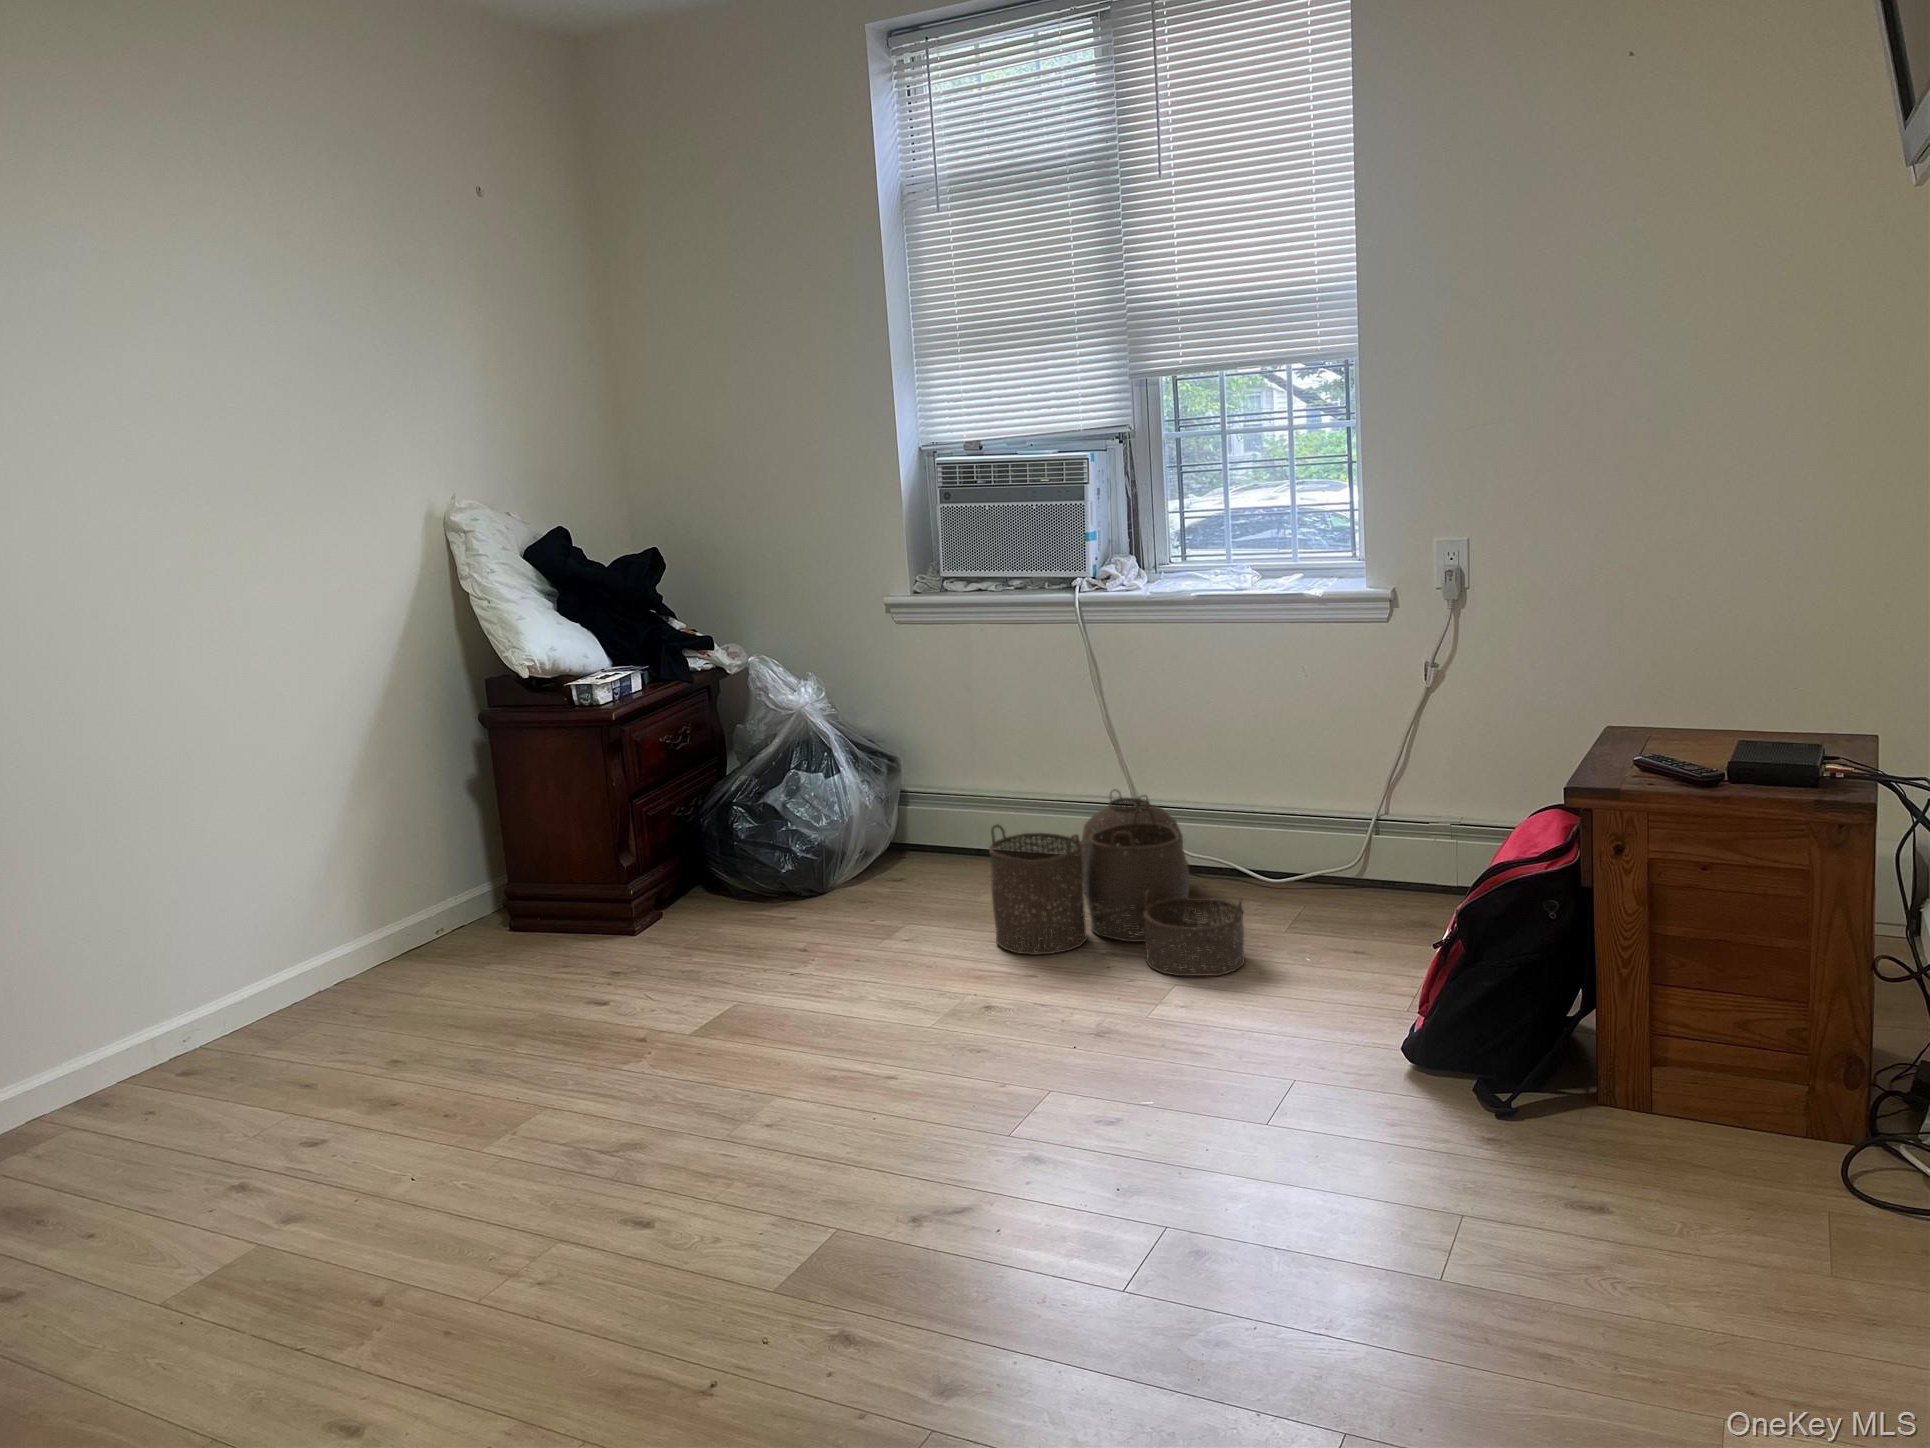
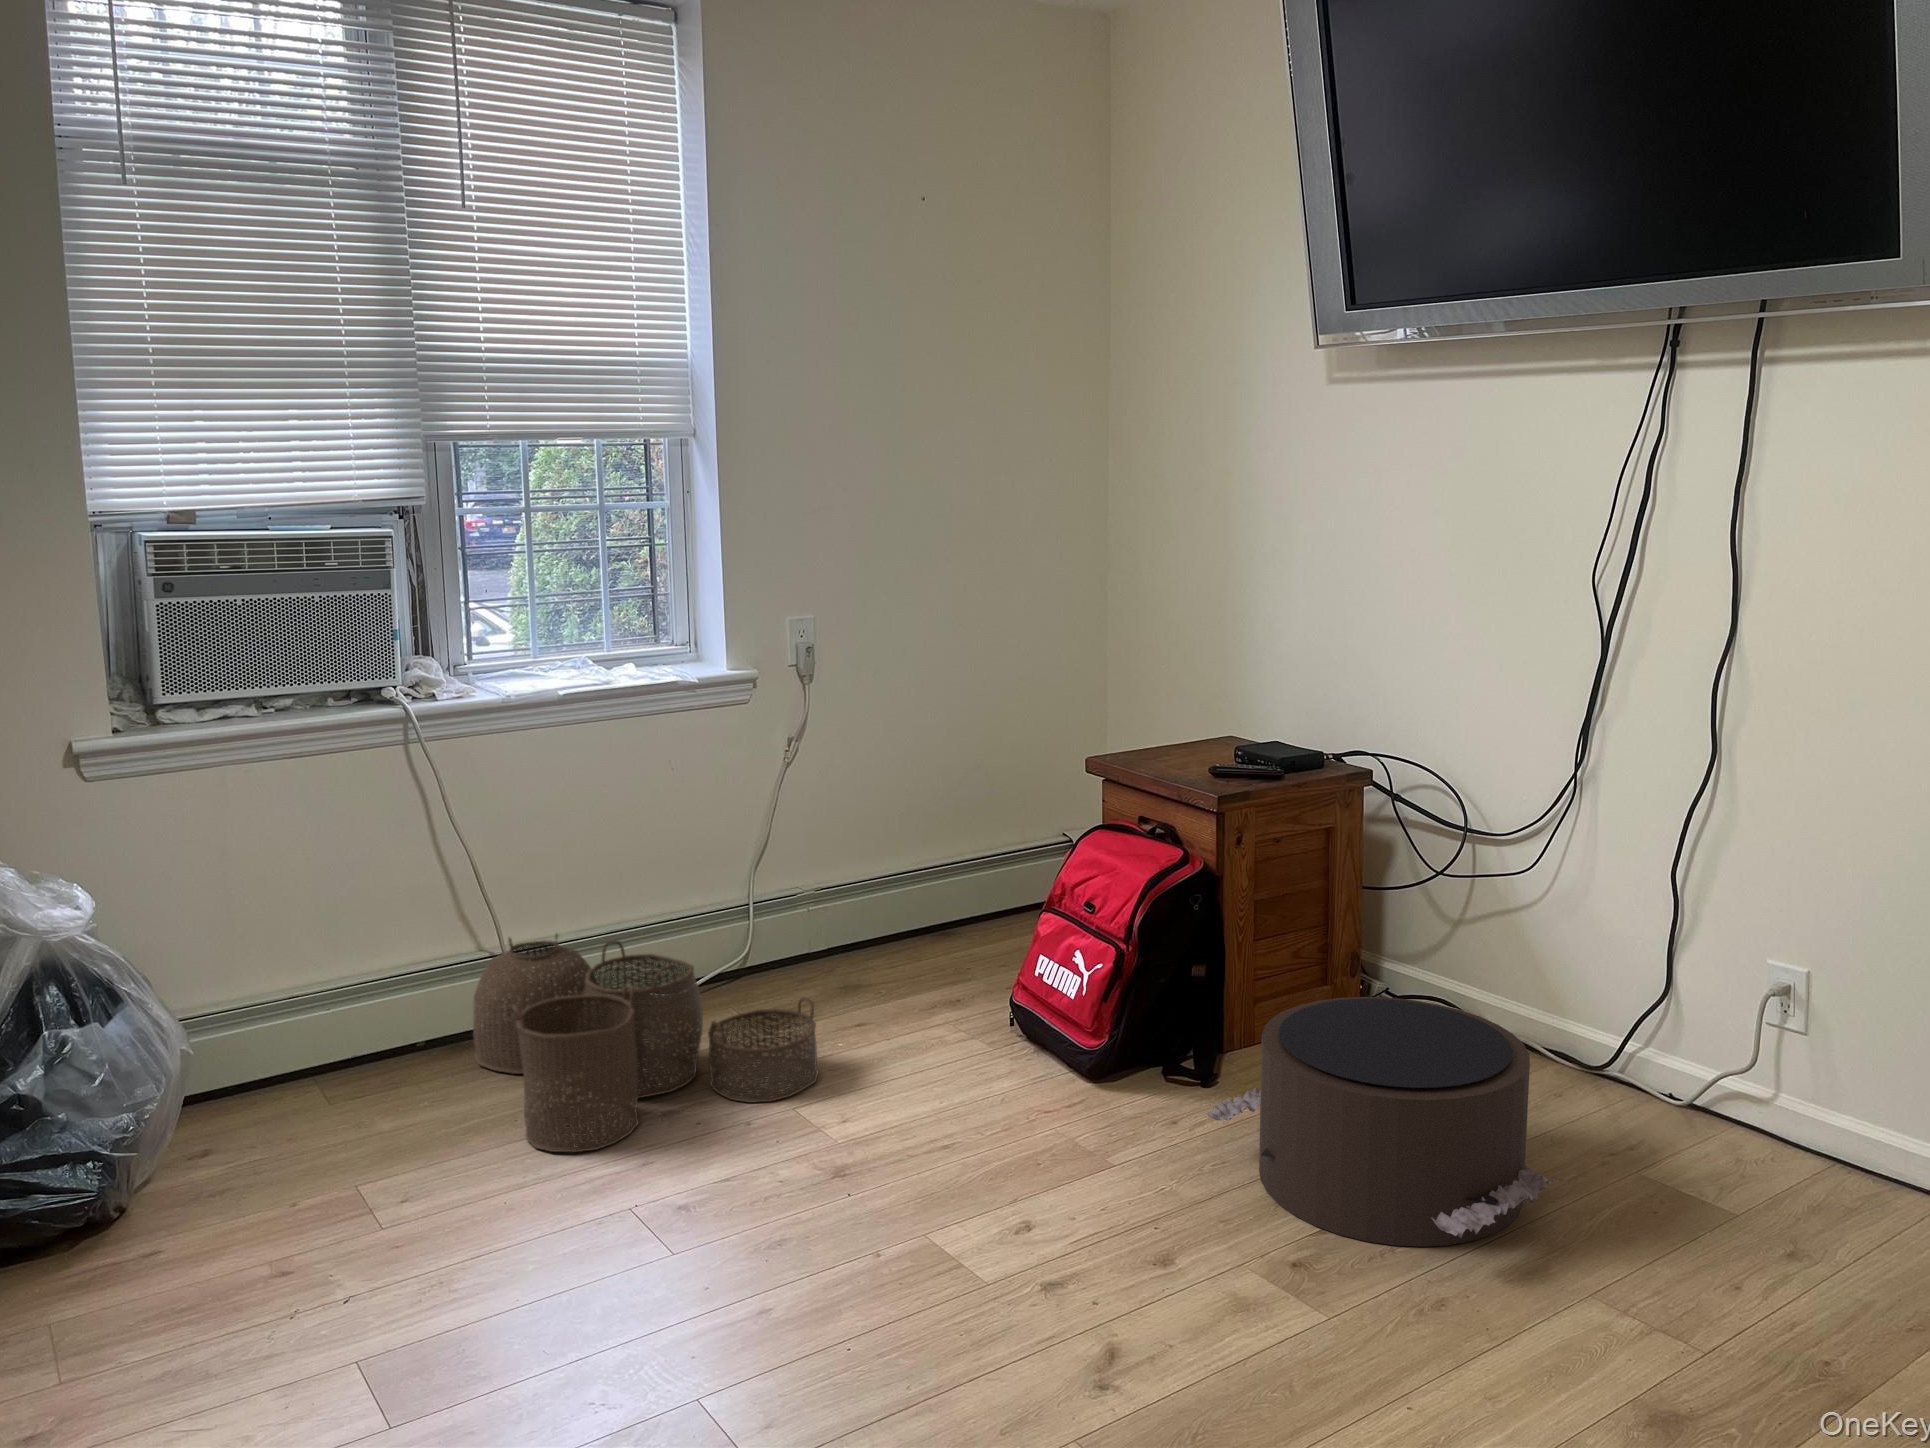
pouf: none [1230,1034,1602,1375] -> present [1206,997,1555,1247]

